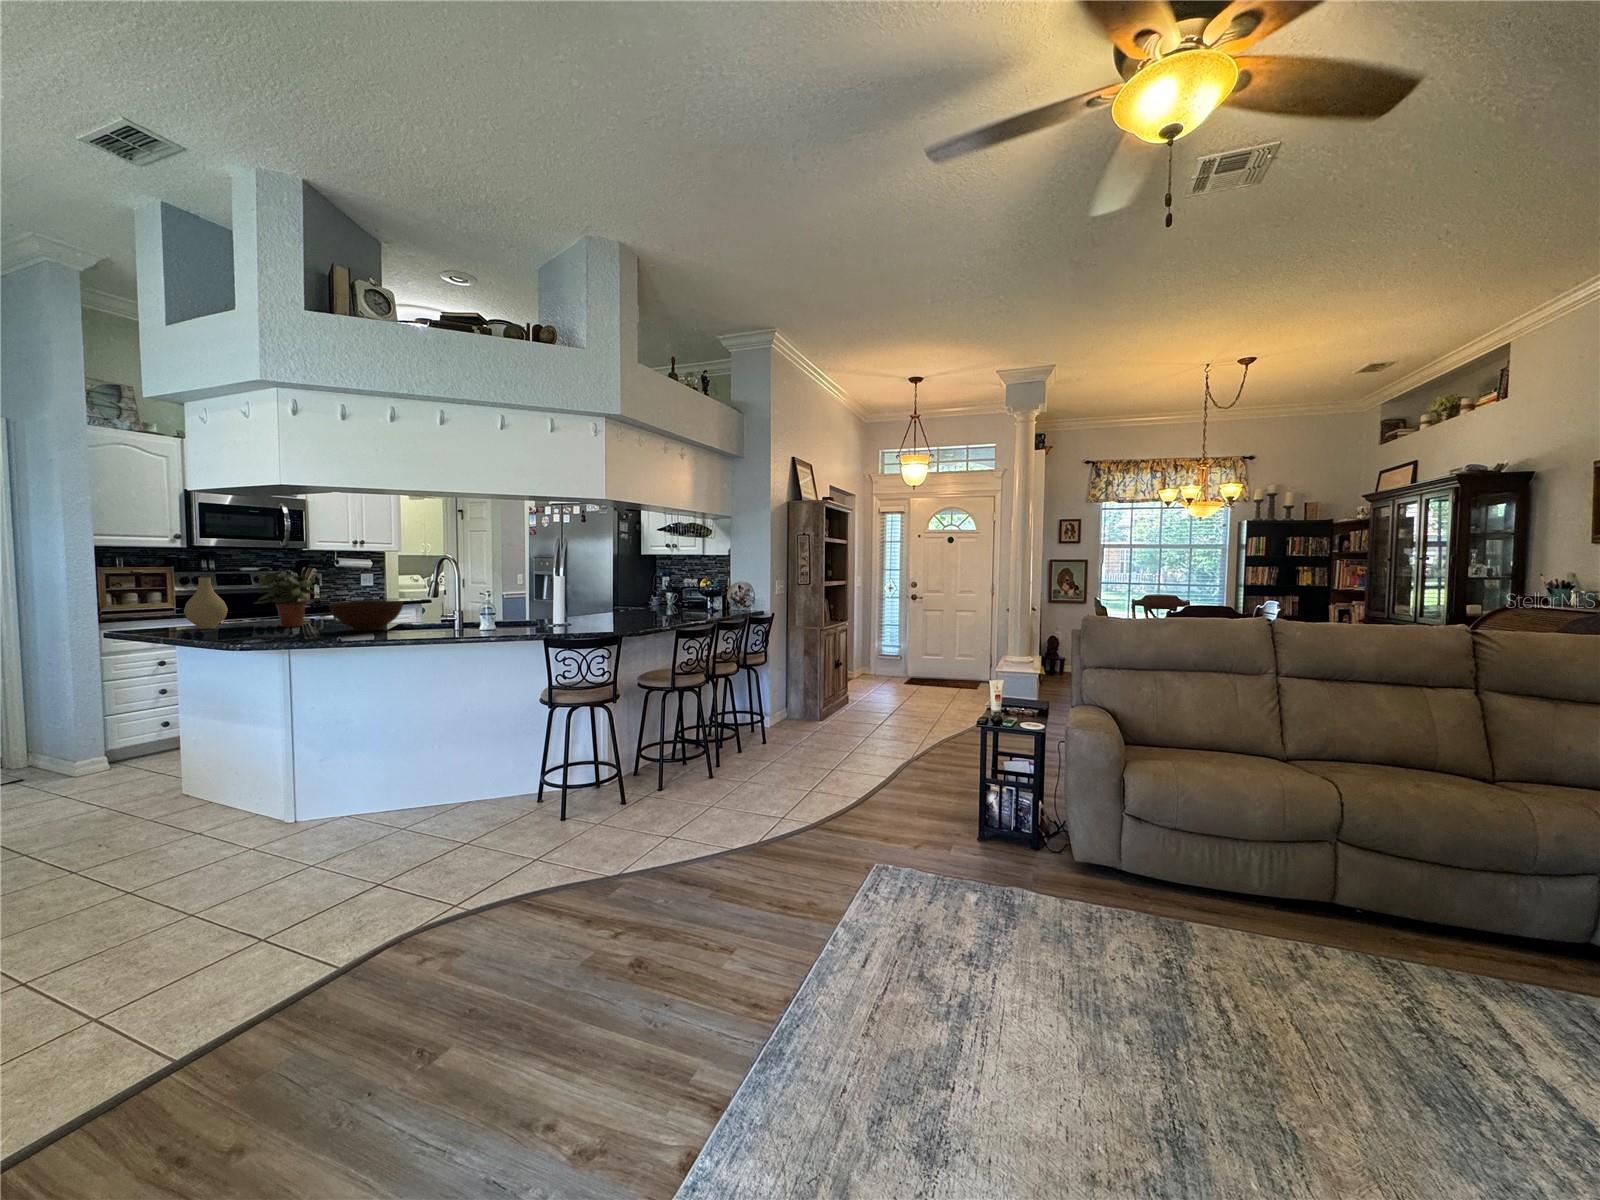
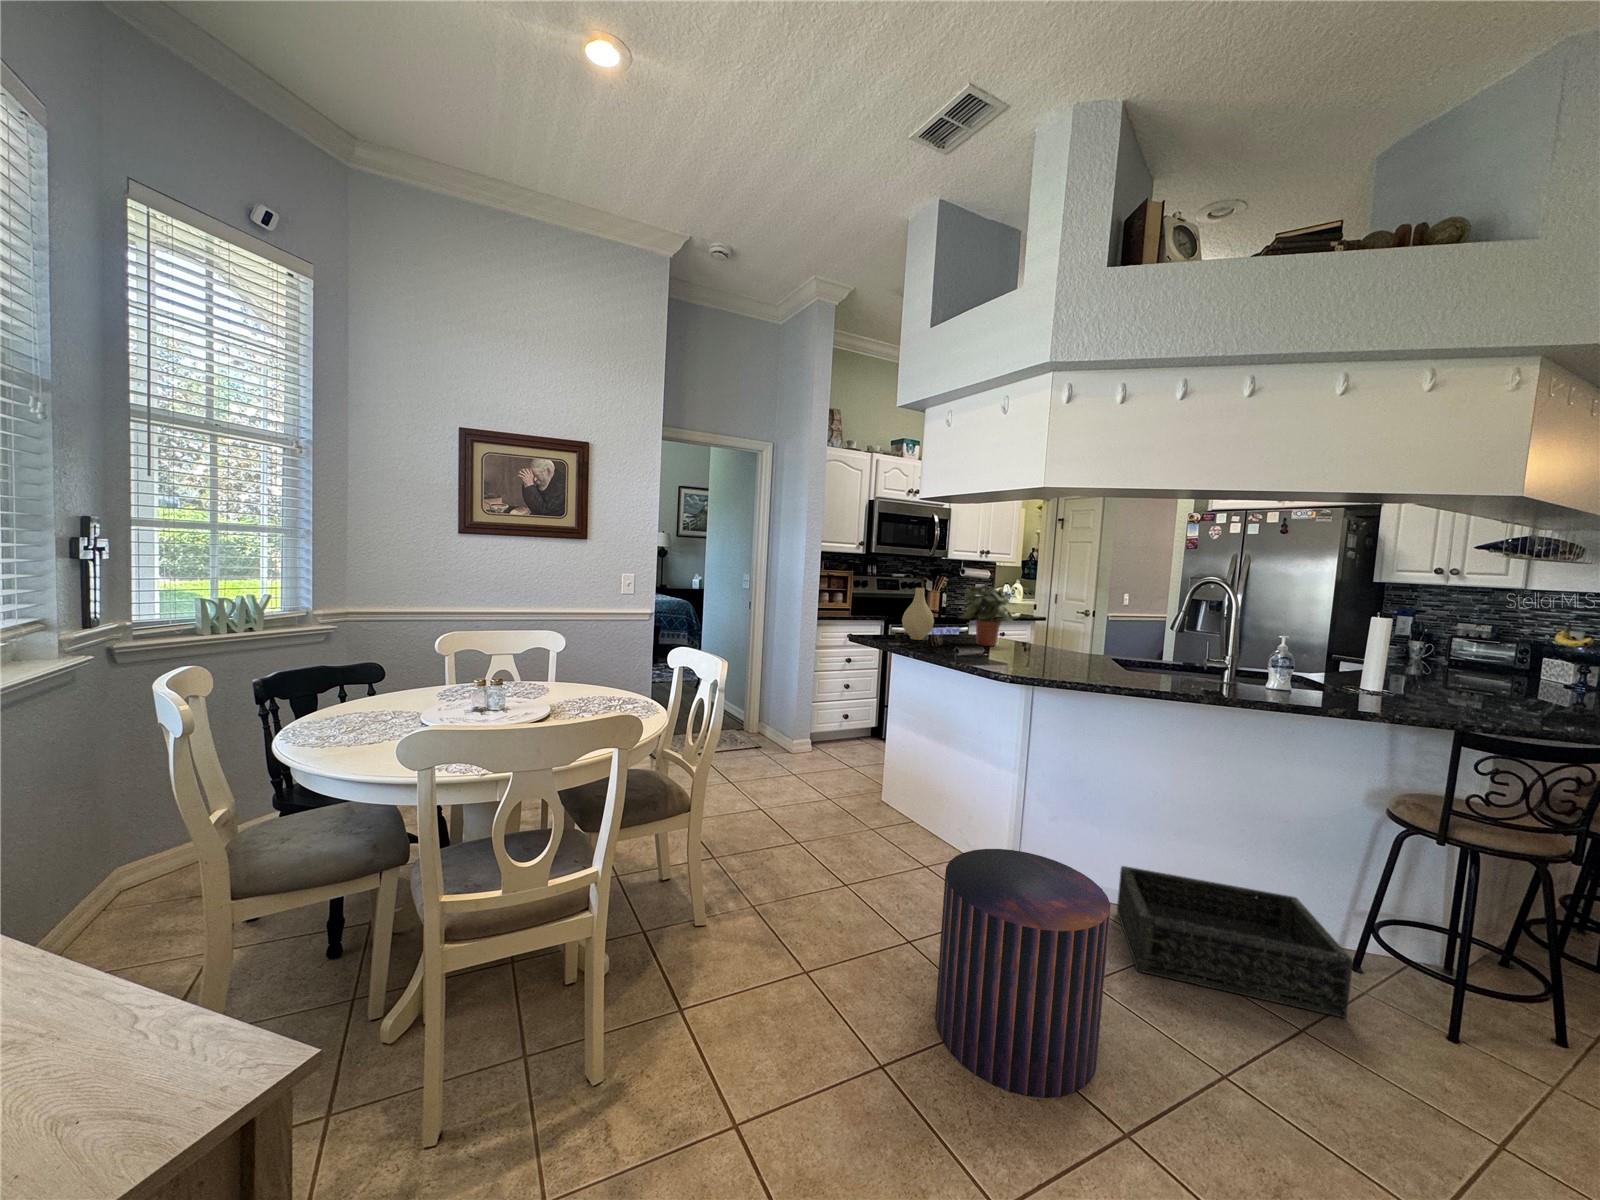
fruit bowl: present [329,601,403,631] -> none [1059,627,1140,668]
basket: none [343,766,496,849] -> present [1117,866,1353,1018]
pouf: none [63,781,251,965] -> present [935,849,1110,1098]

